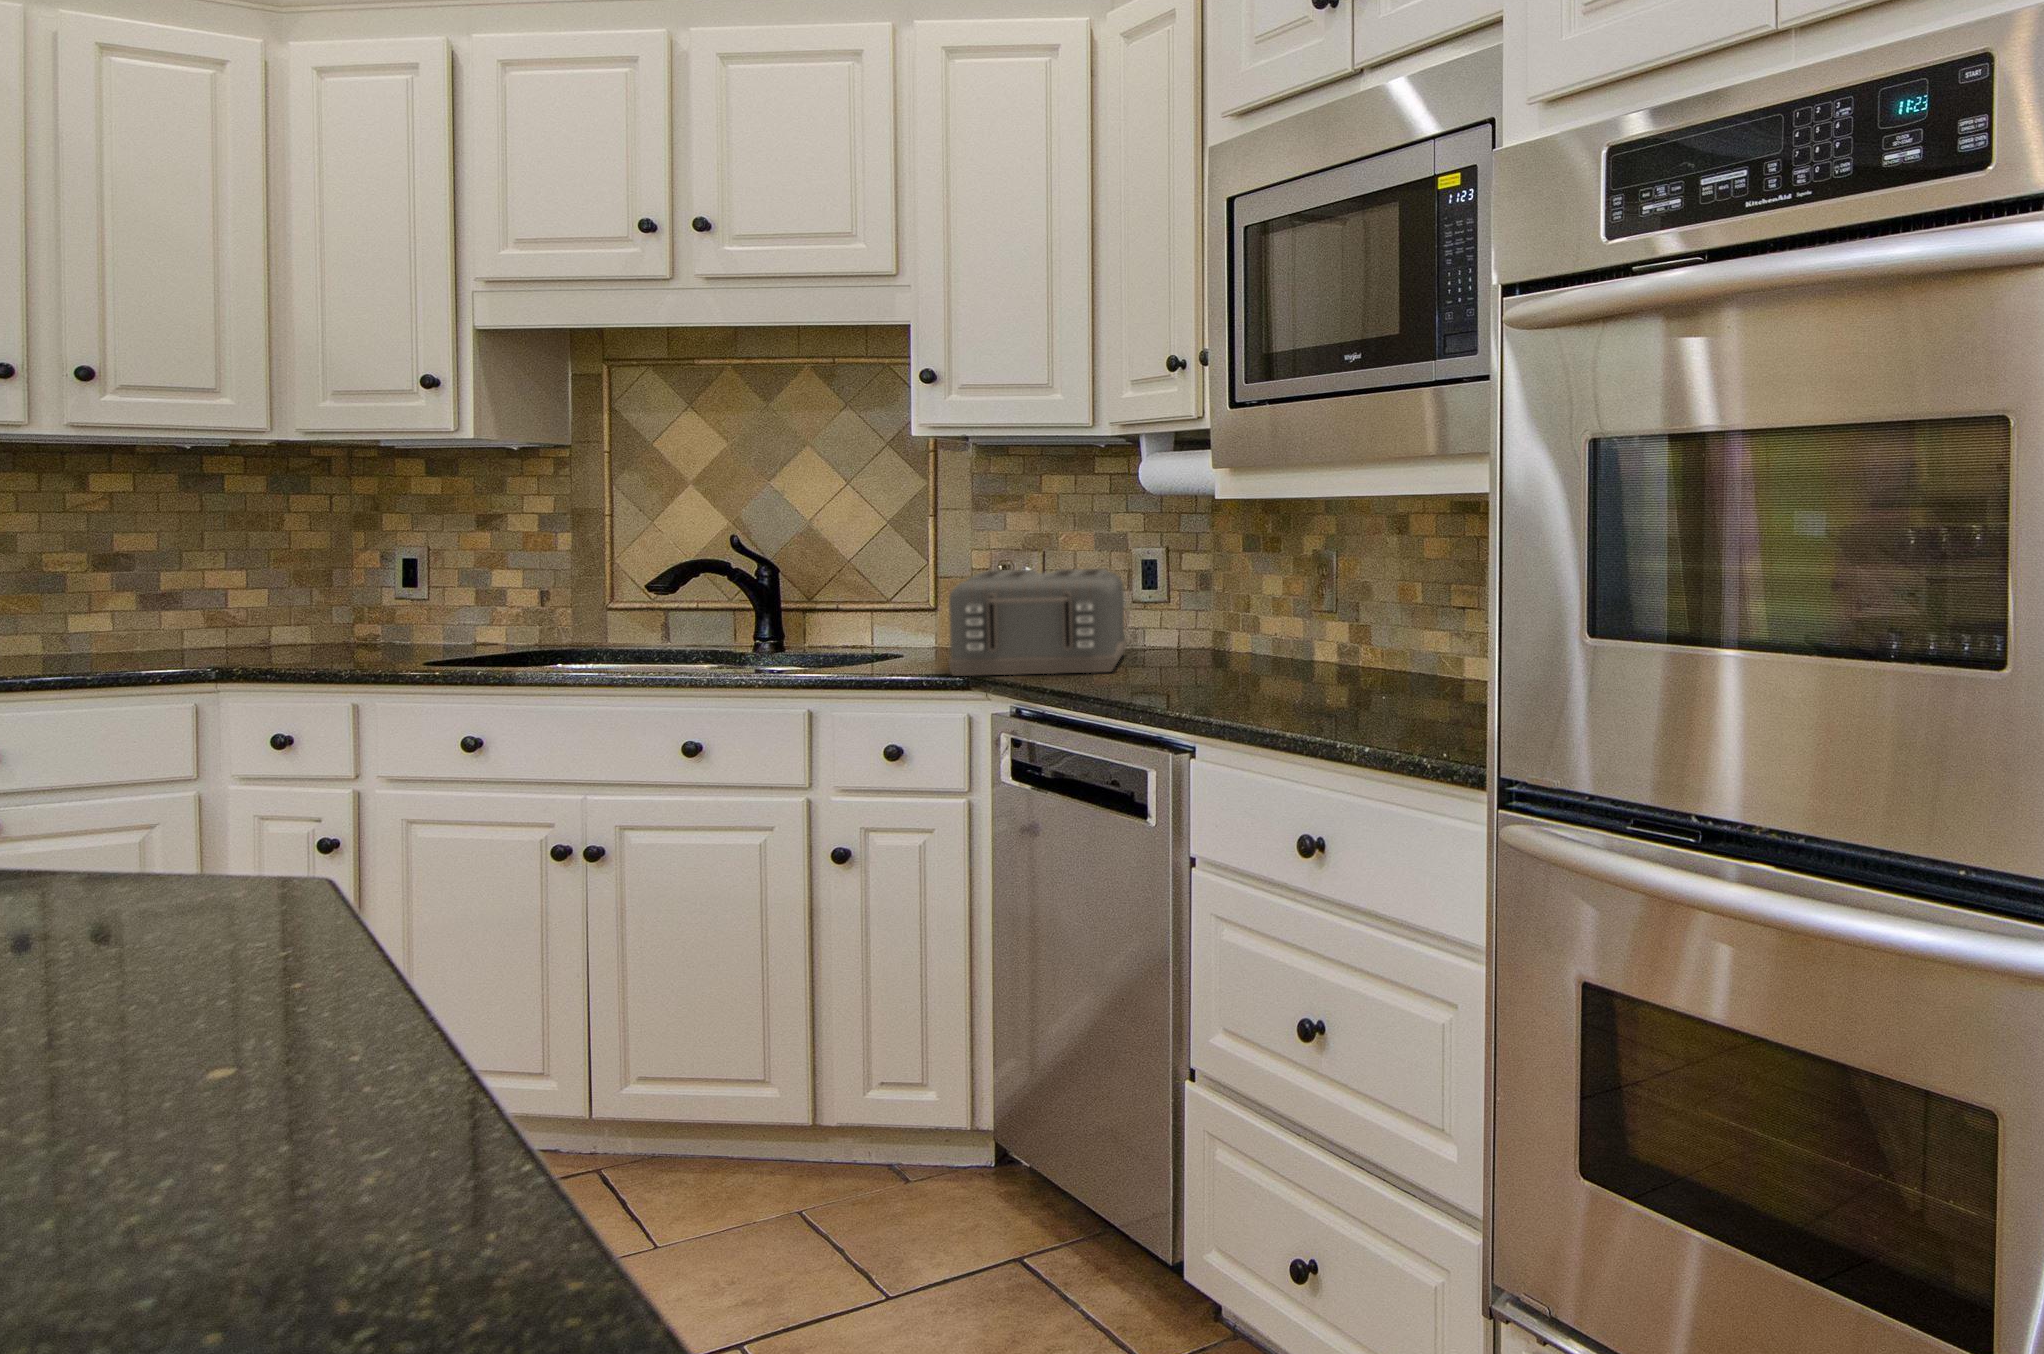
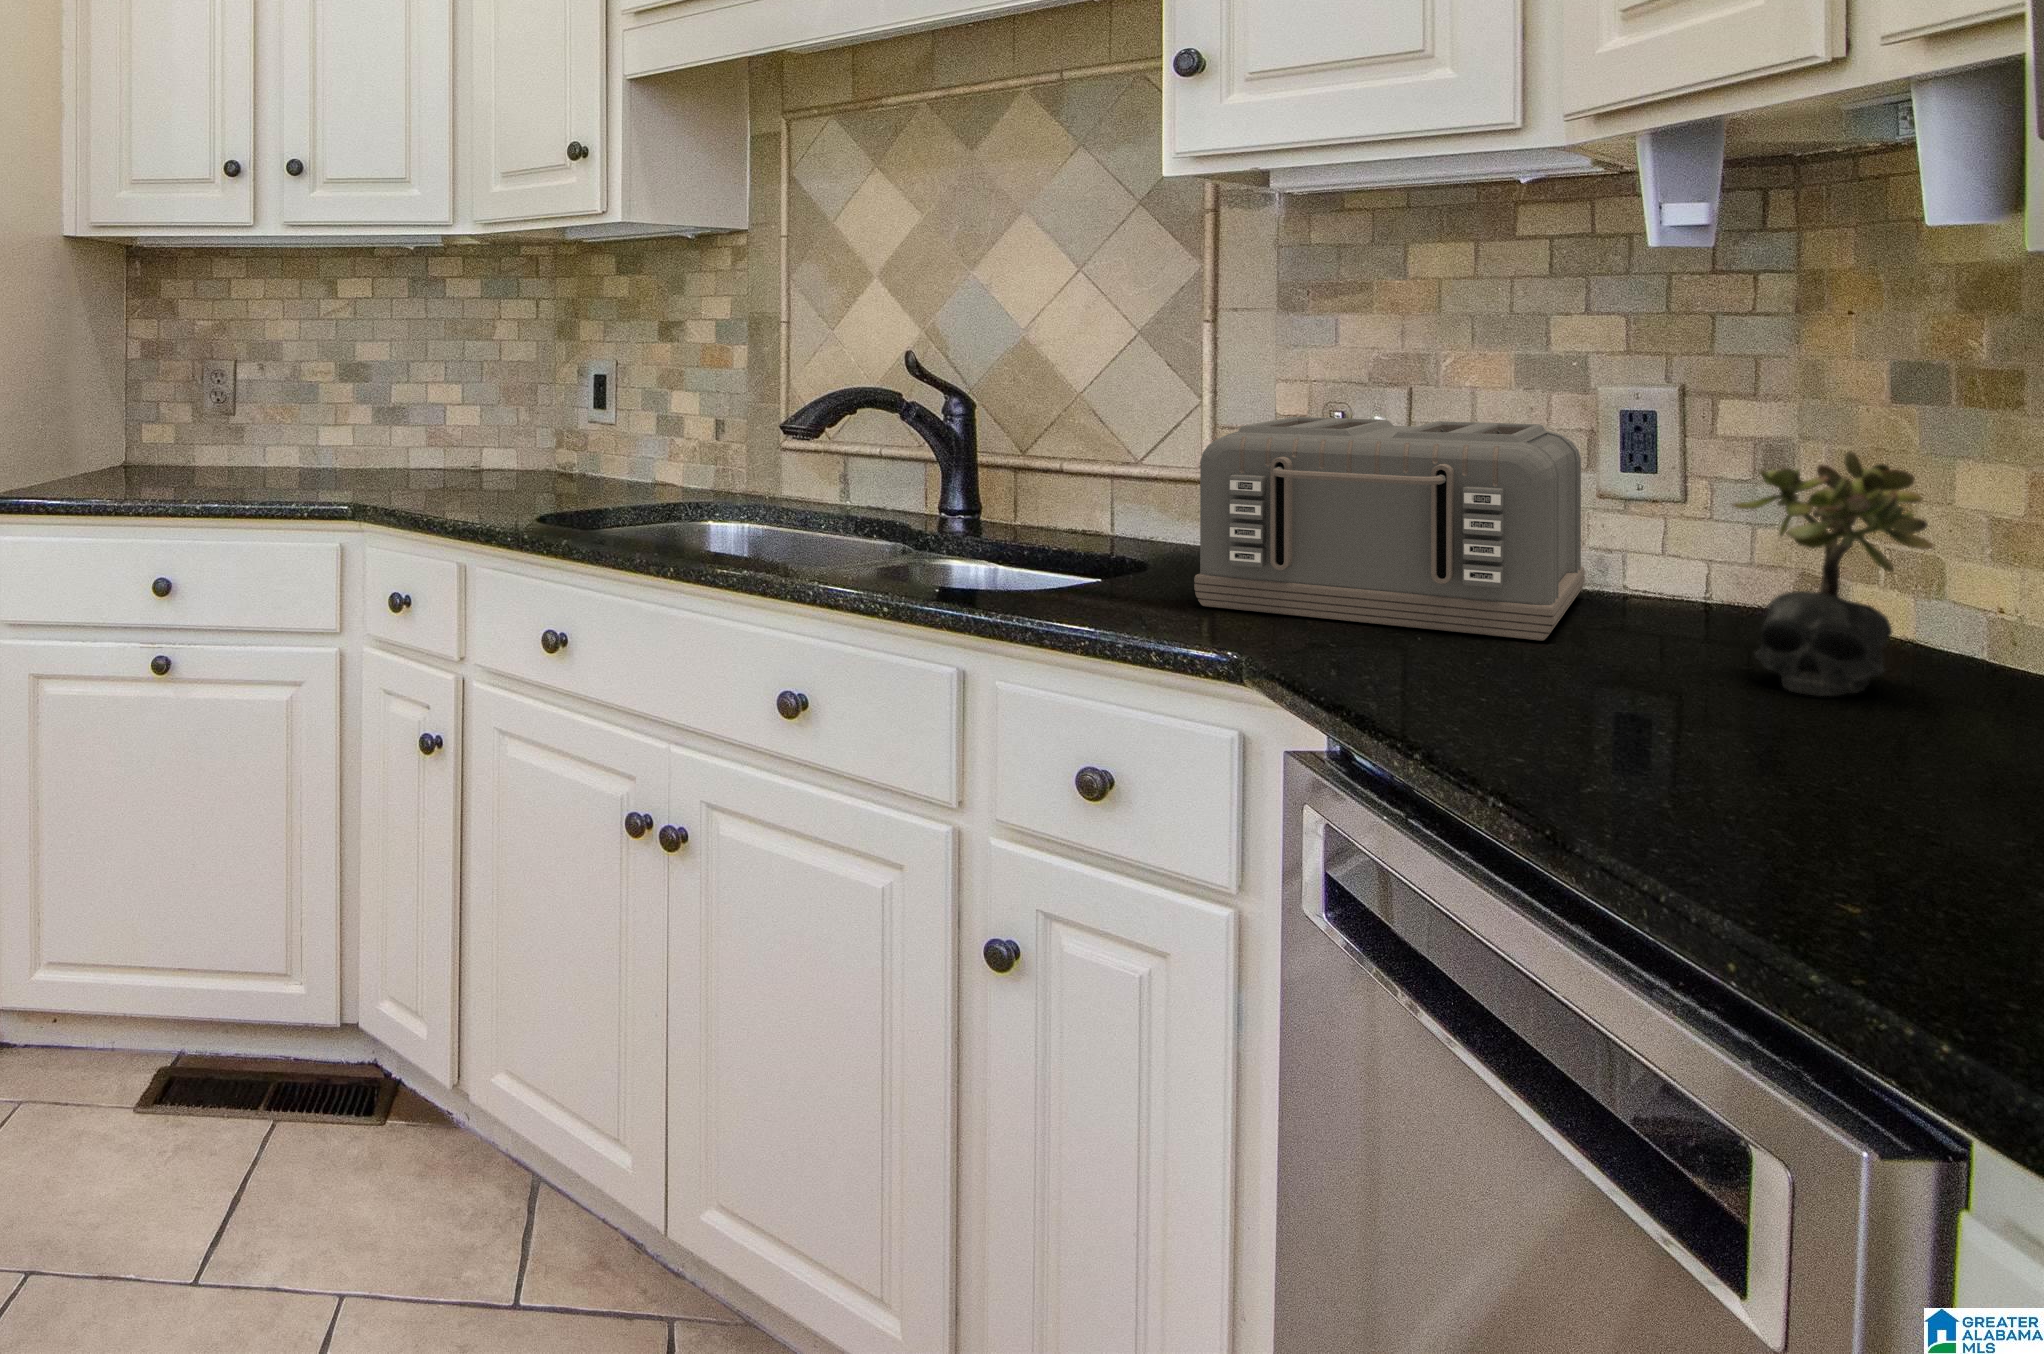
succulent plant: none [1181,575,1246,678] -> present [1733,452,1933,696]

